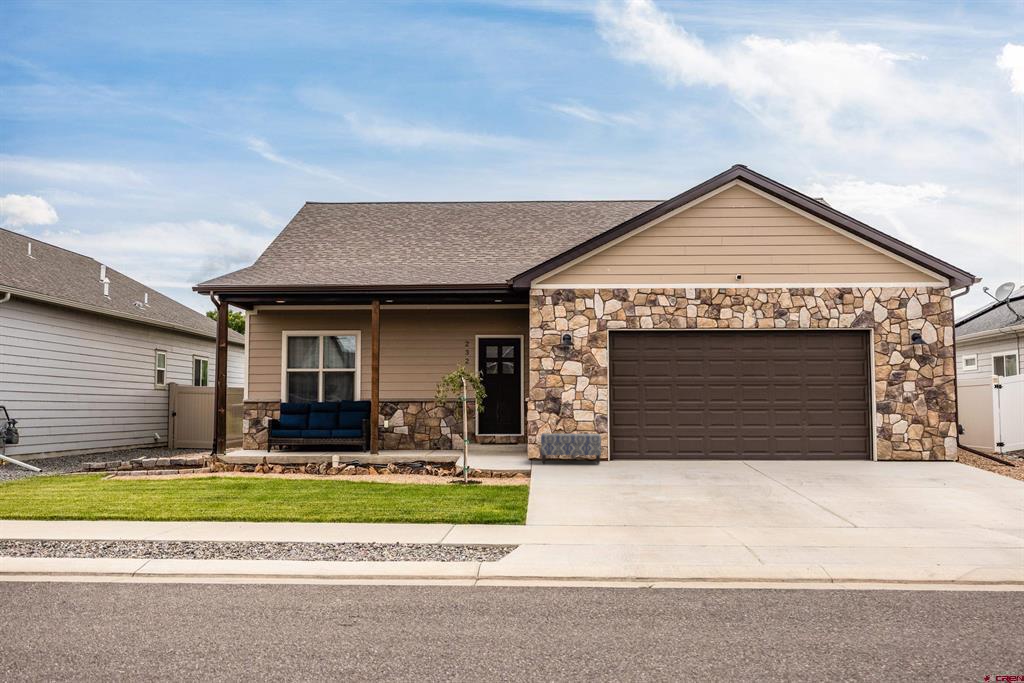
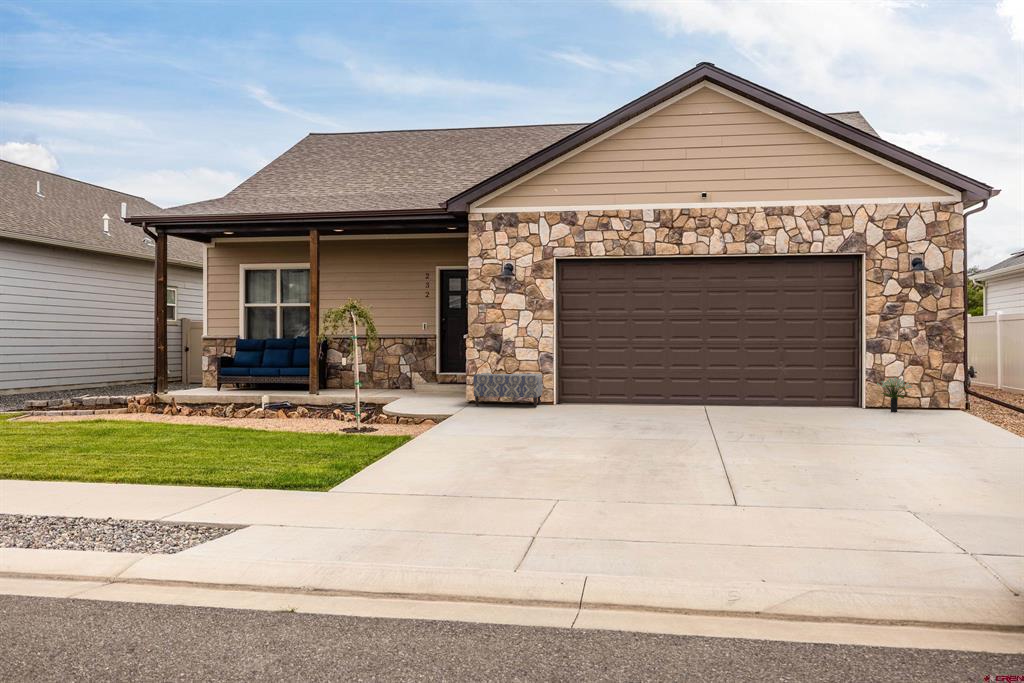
potted plant: none [889,434,920,464] -> present [877,377,912,412]

